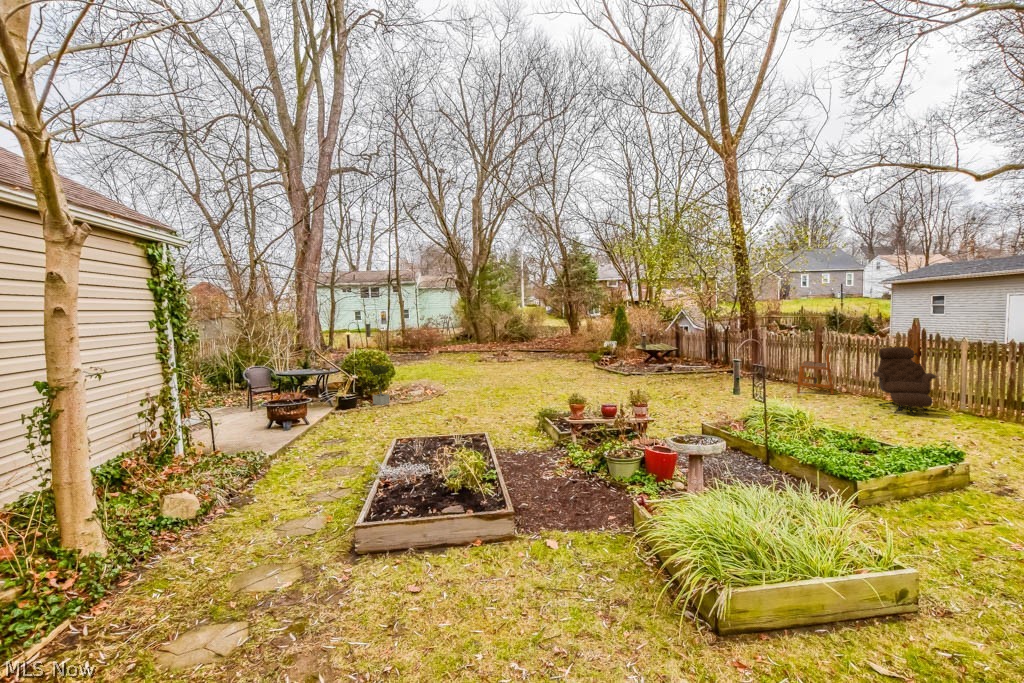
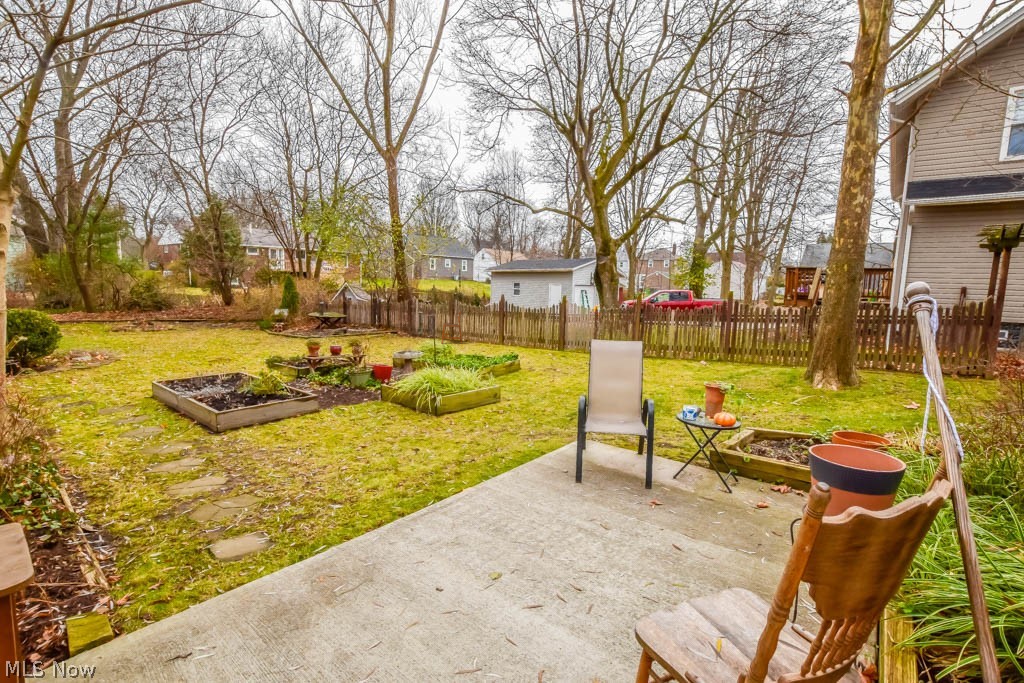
lounge chair: present [873,347,936,416] -> none [483,312,511,350]
potted tree: present [370,364,389,405] -> none [20,323,51,371]

